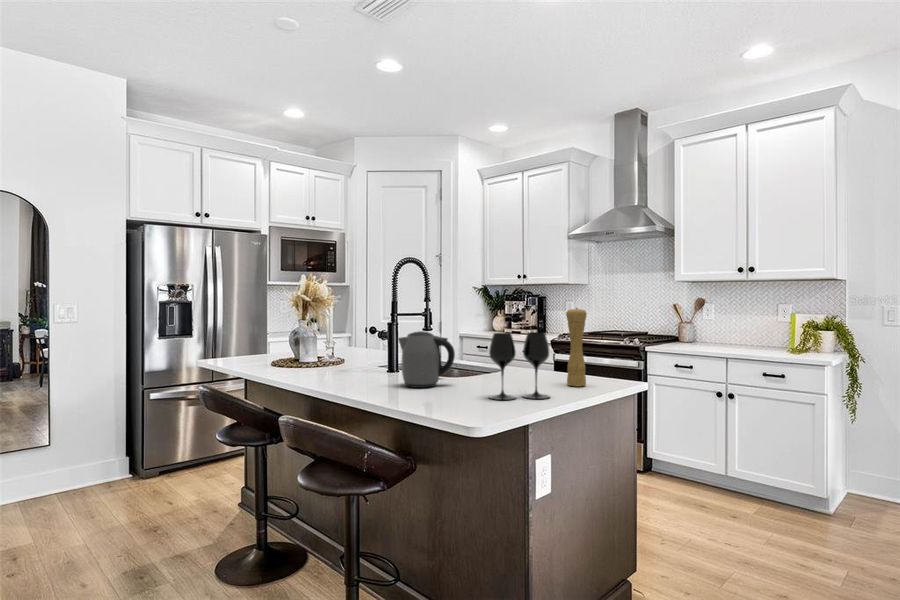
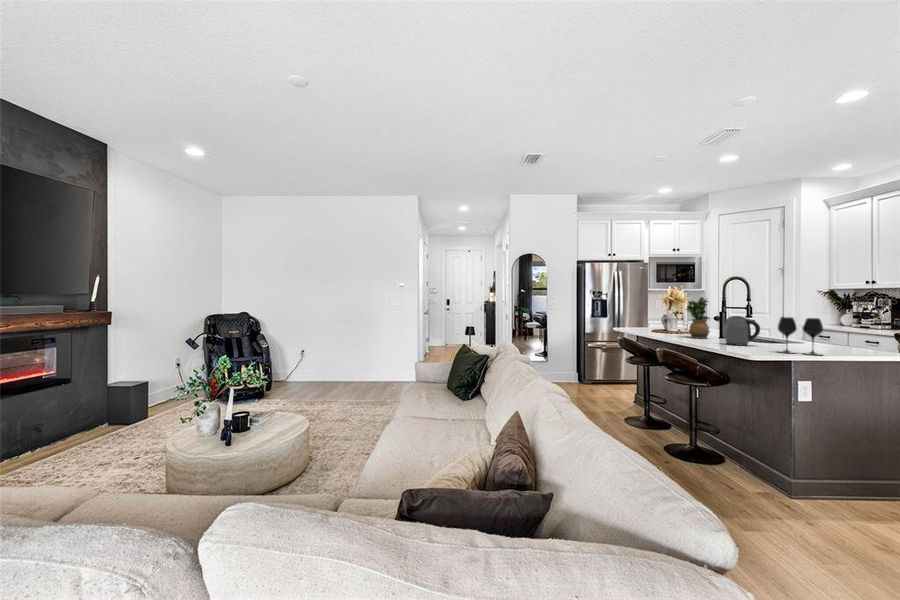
potted plant: none [332,295,374,376] -> present [686,297,710,339]
pepper mill: present [566,308,587,386] -> none [849,305,867,354]

